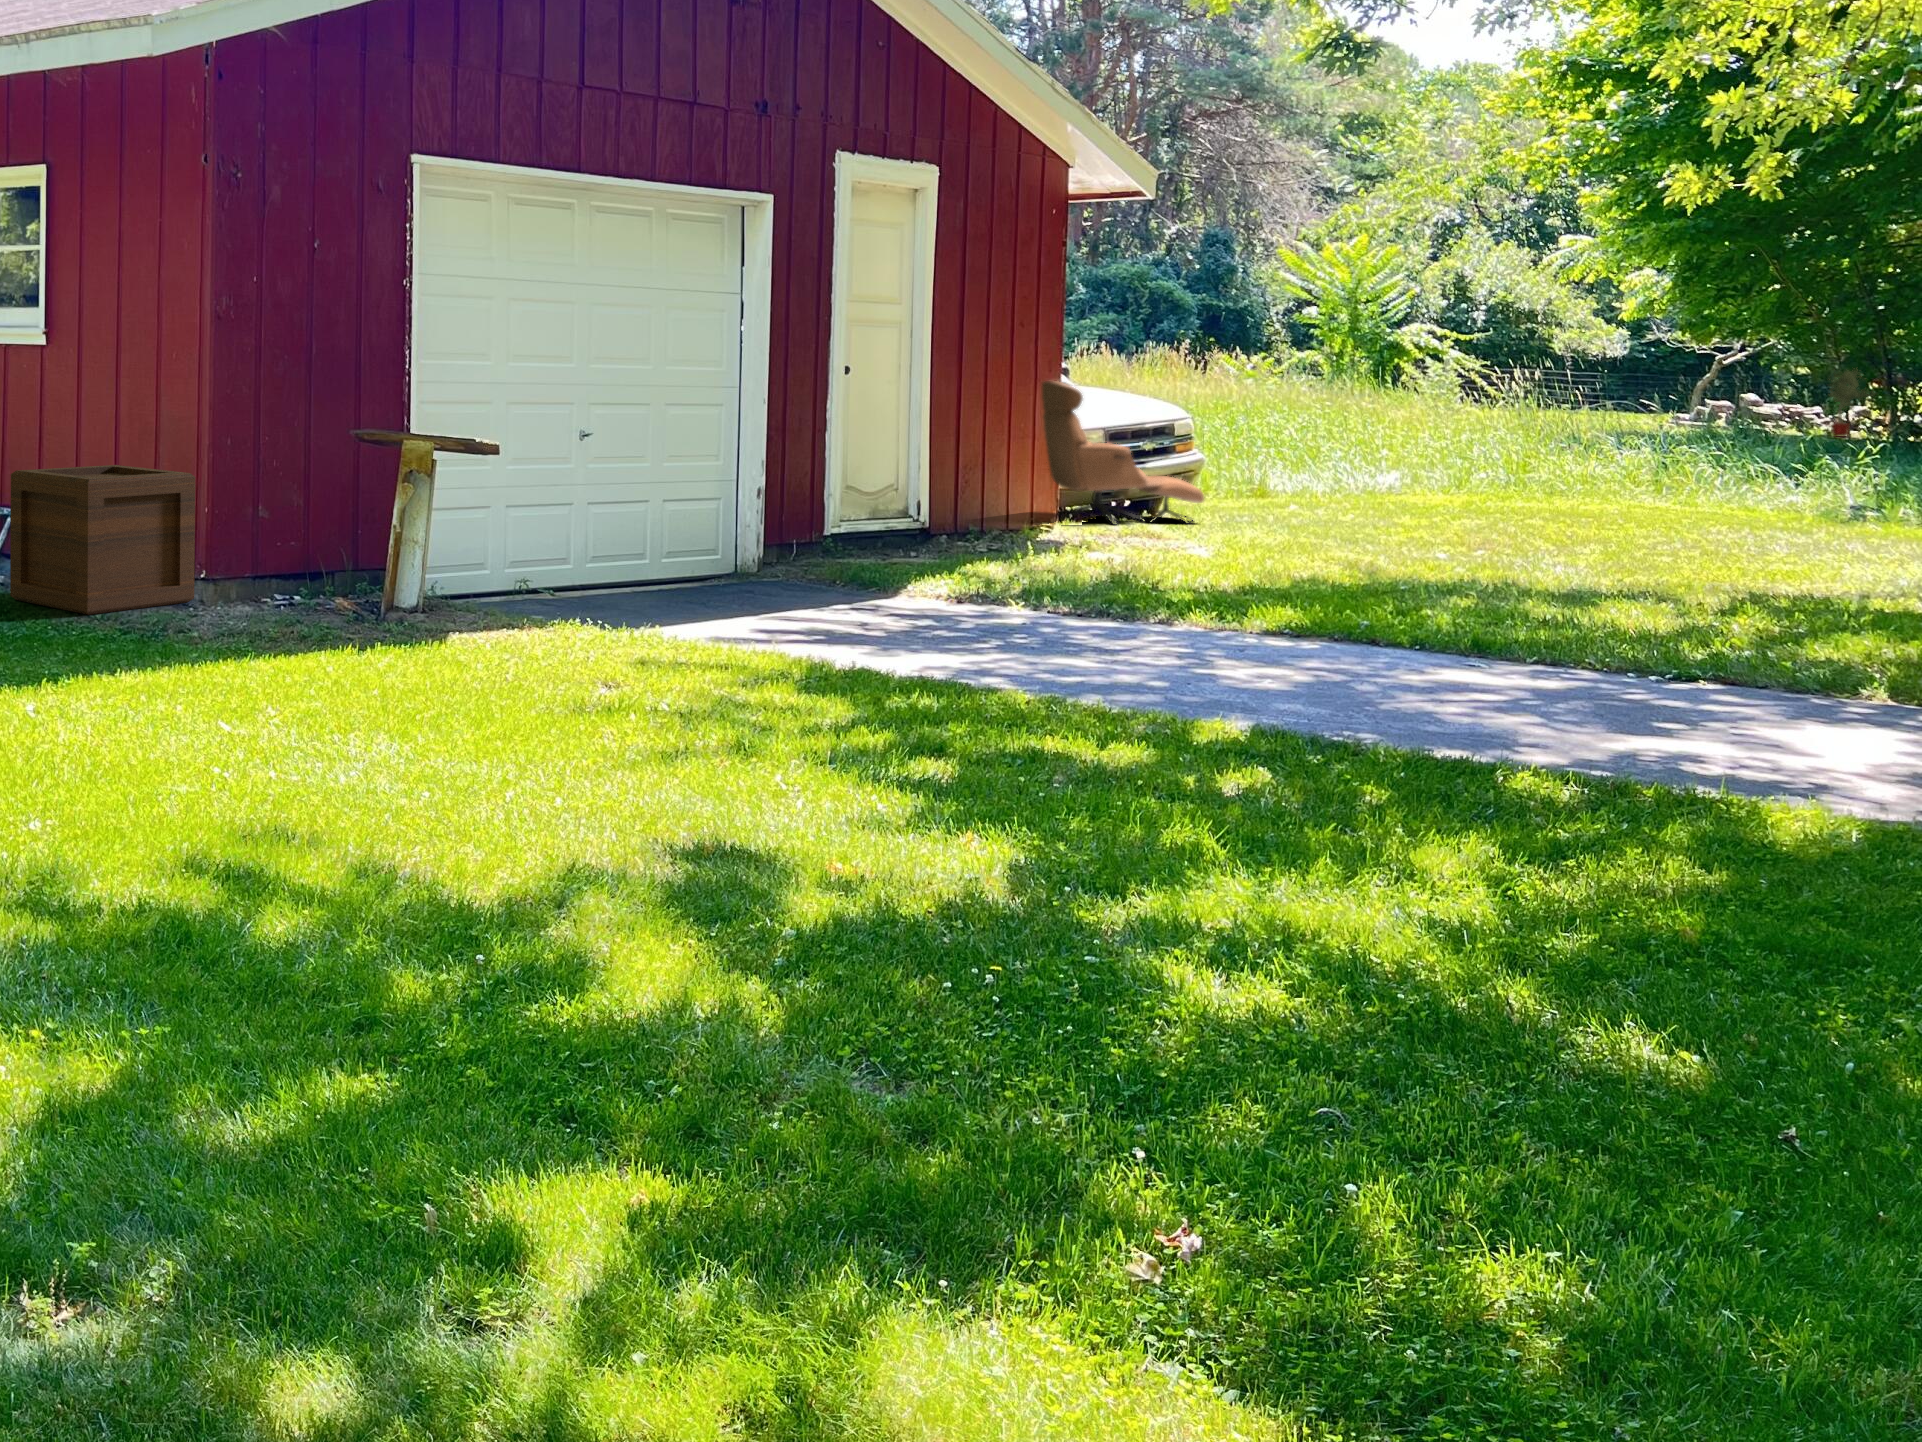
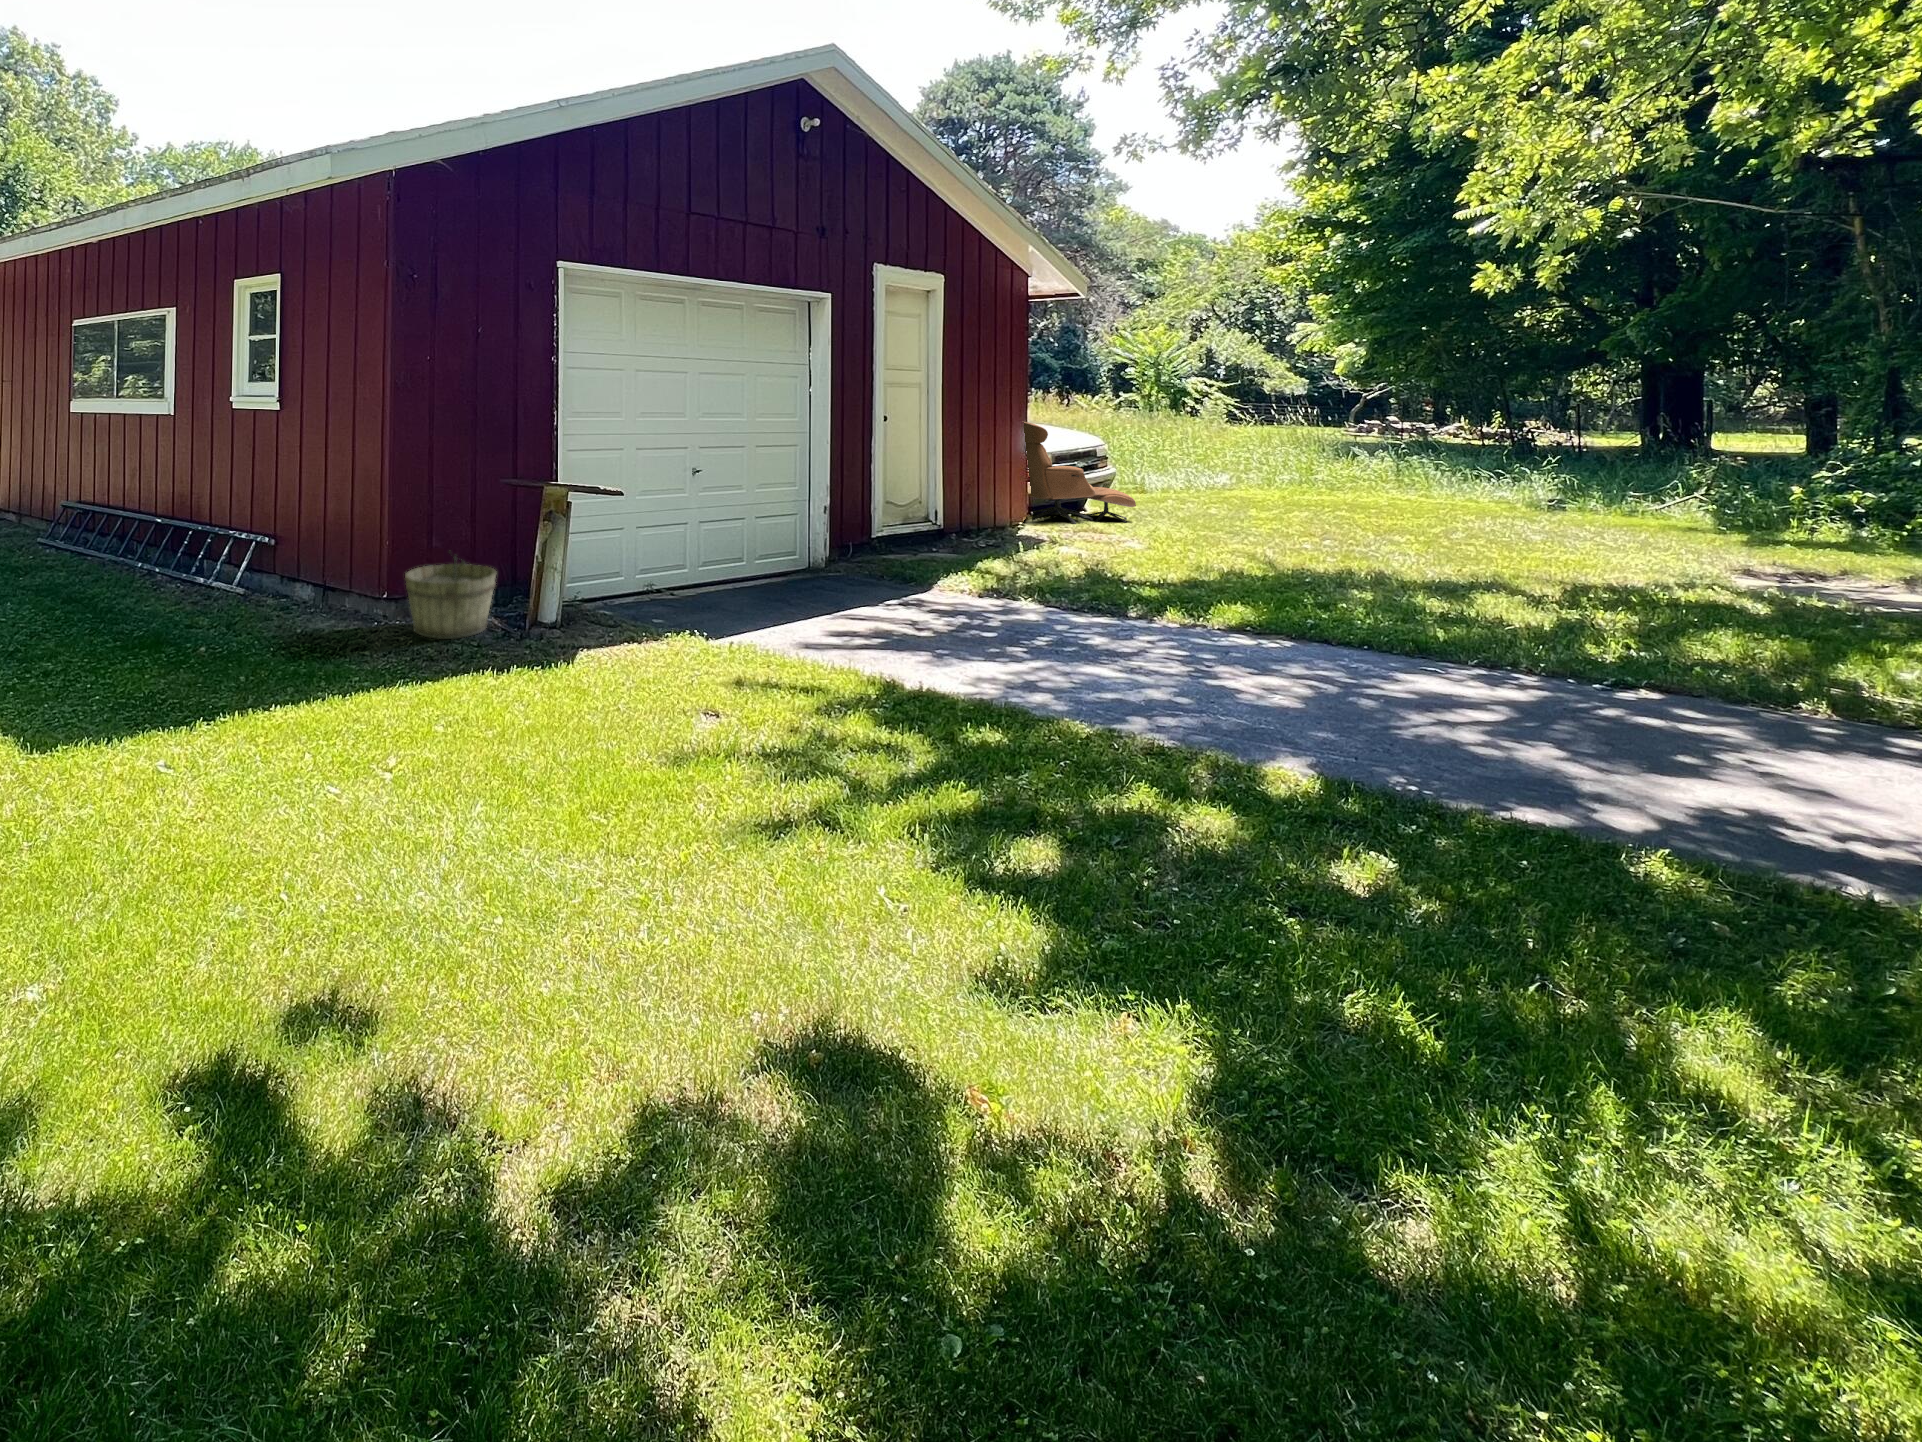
potted tree: present [1829,368,1875,437] -> none [1480,400,1517,448]
wooden crate: present [10,465,195,615] -> none [213,506,368,647]
wooden bucket: none [241,514,348,611] -> present [405,556,496,639]

